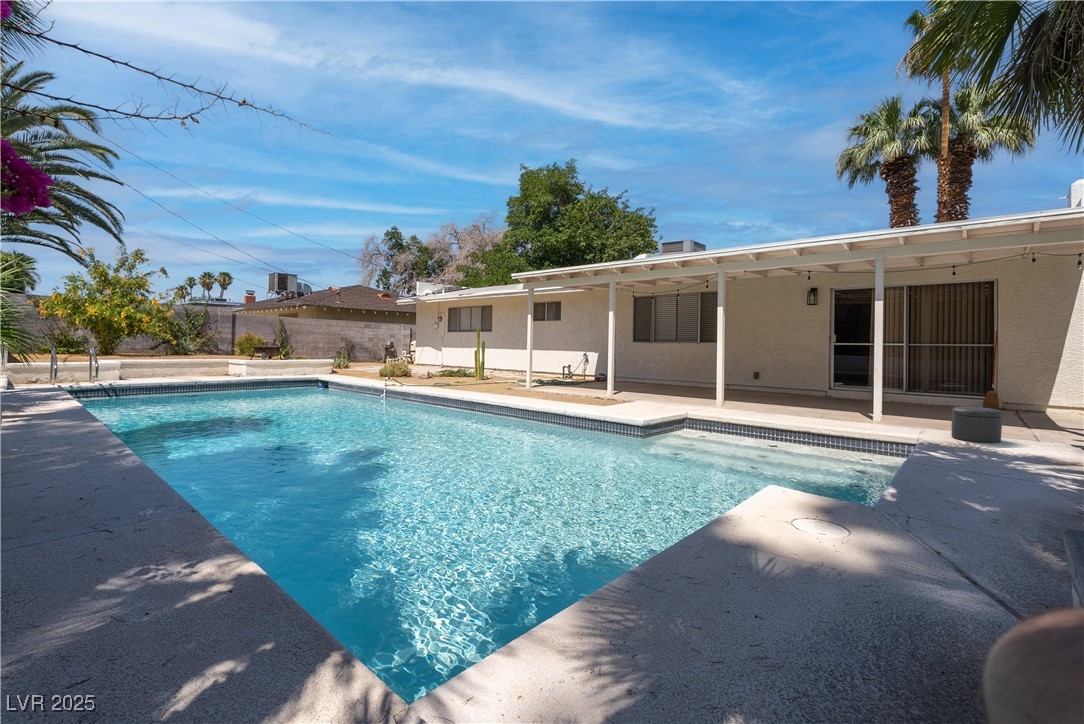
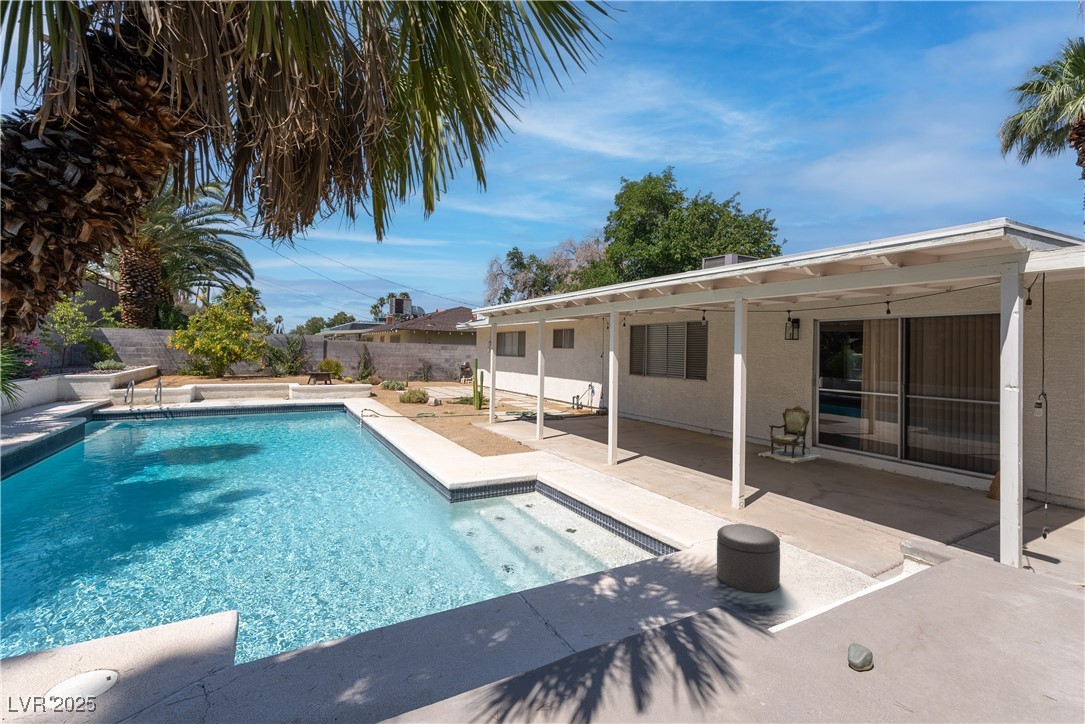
armchair: none [795,355,834,397] -> present [758,406,821,463]

